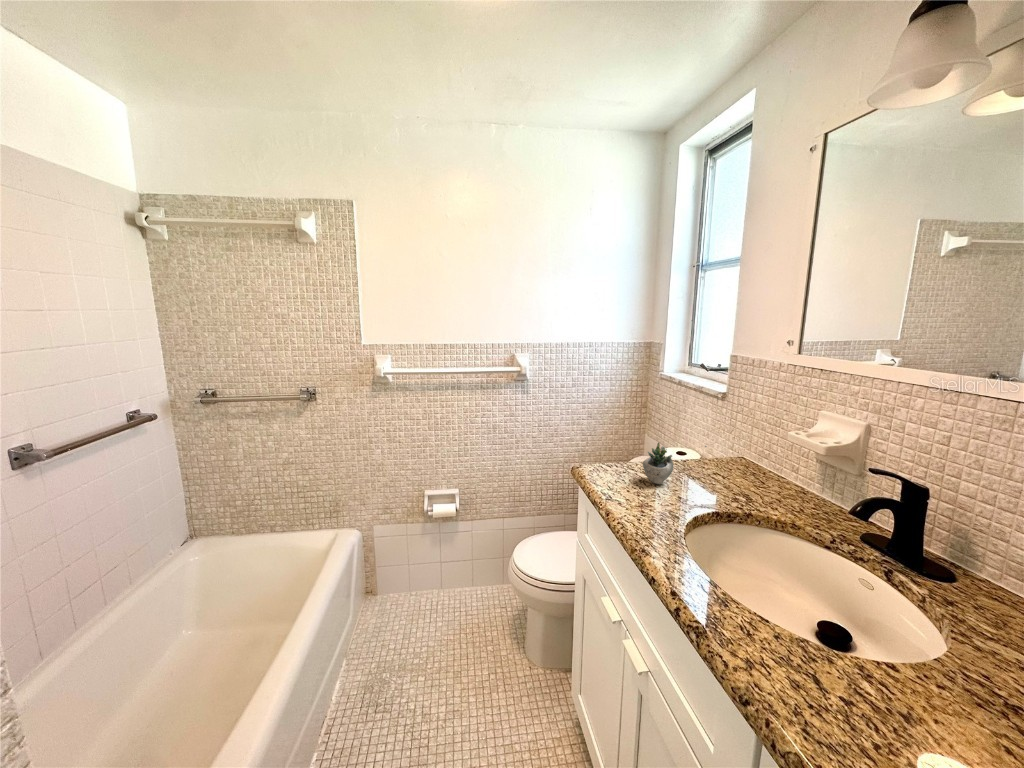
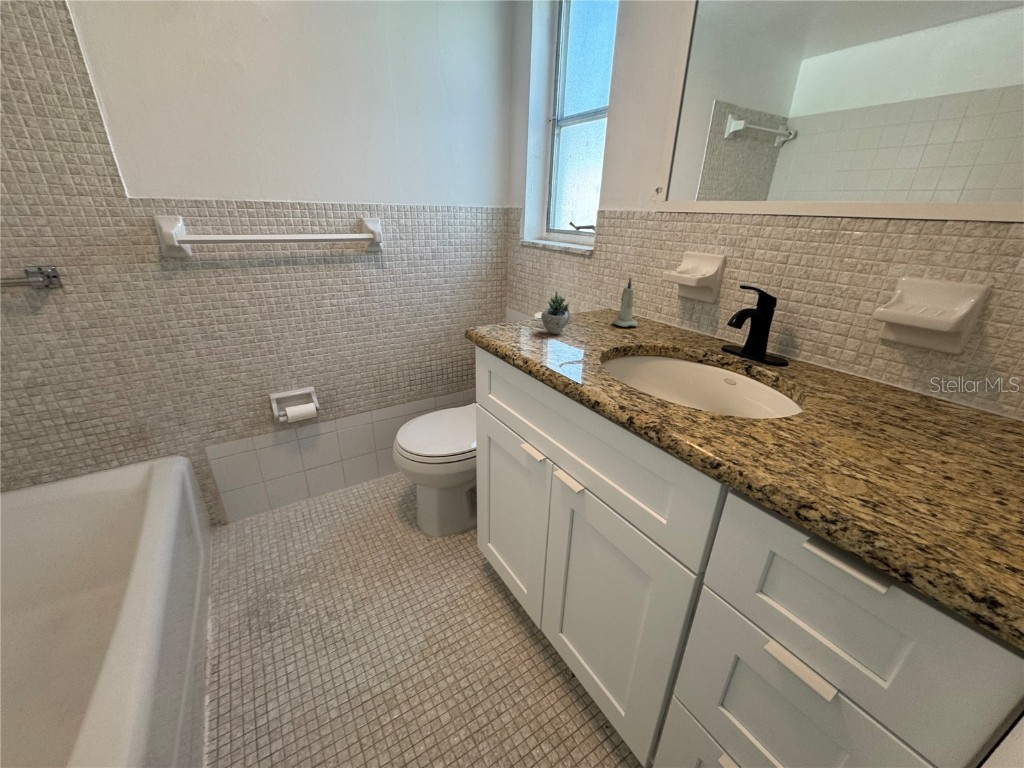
candle: none [732,432,763,486] -> present [612,278,638,327]

